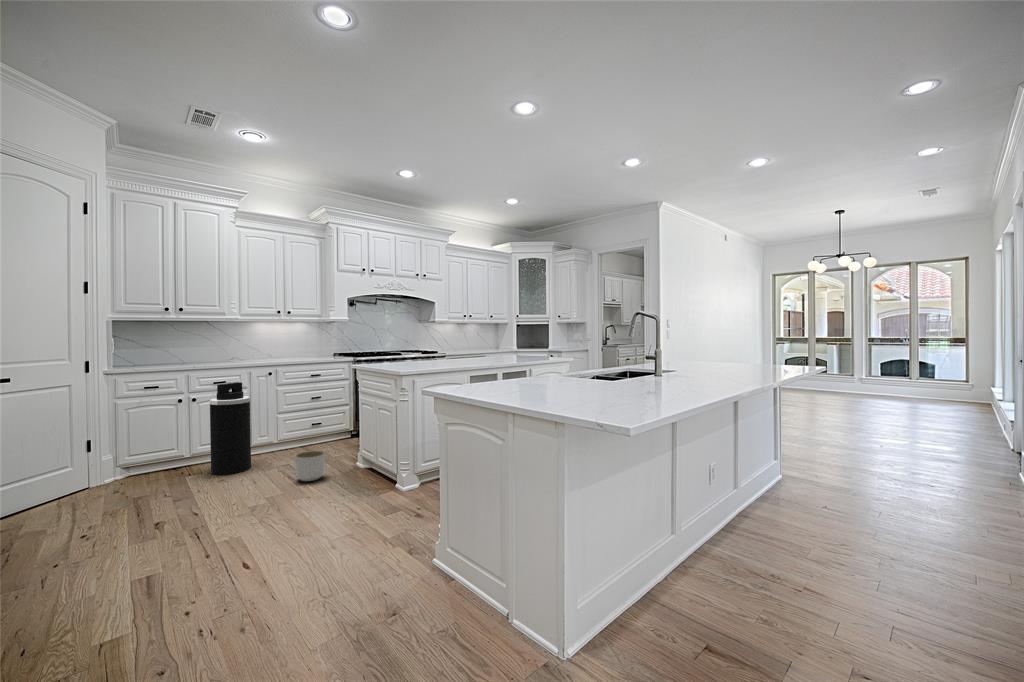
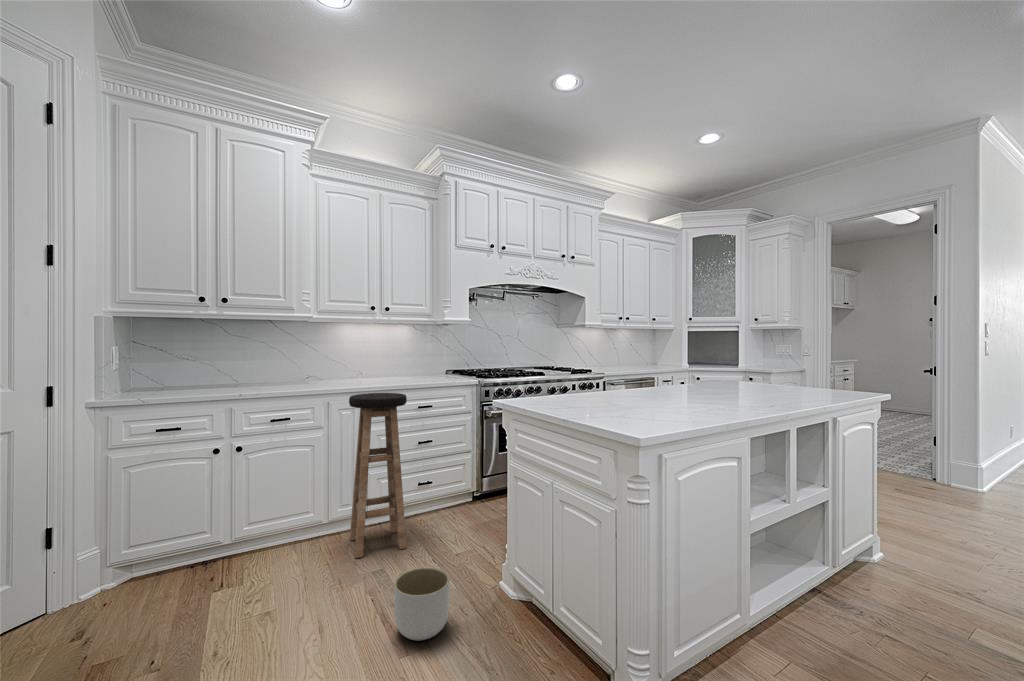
bar stool: none [266,366,305,461] -> present [349,393,407,558]
trash can: present [210,382,251,475] -> none [254,424,321,594]

